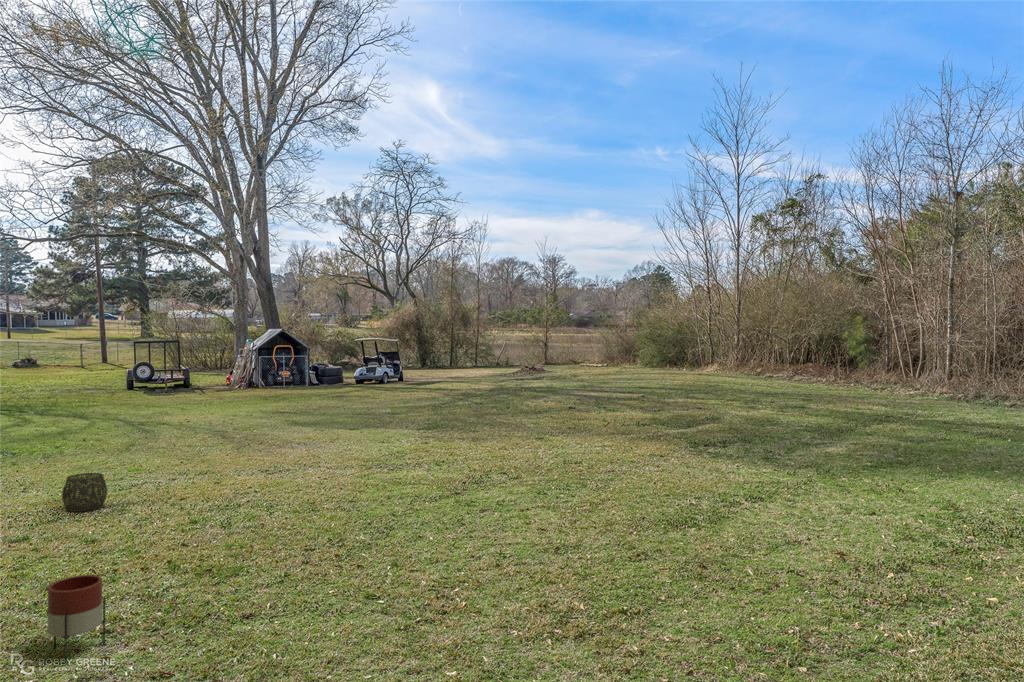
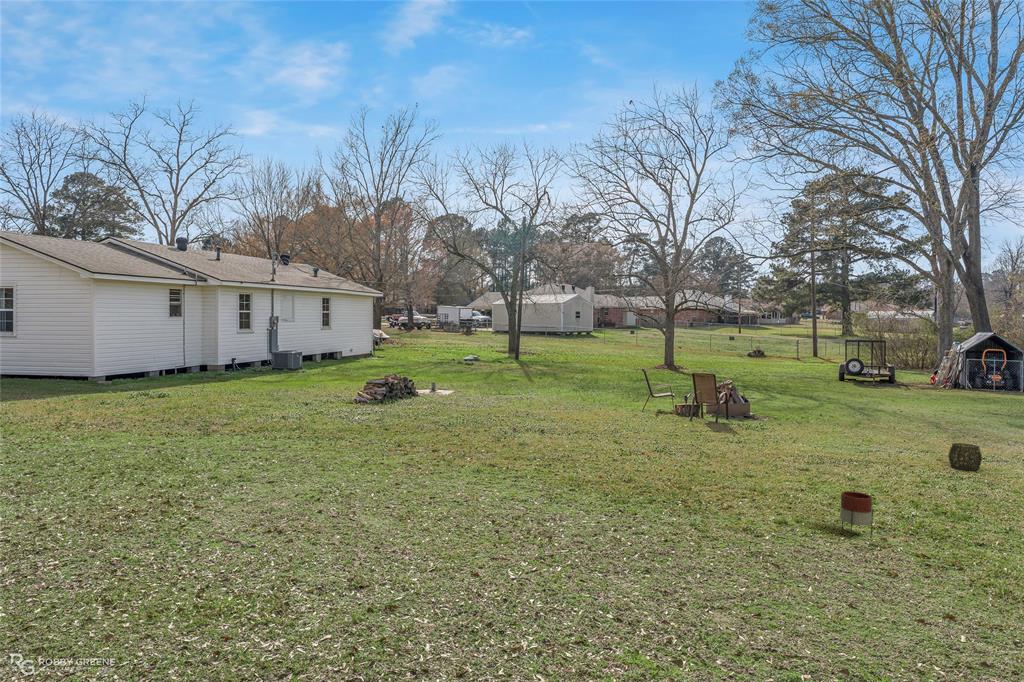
woven basket: present [62,473,107,512] -> present [948,443,982,471]

